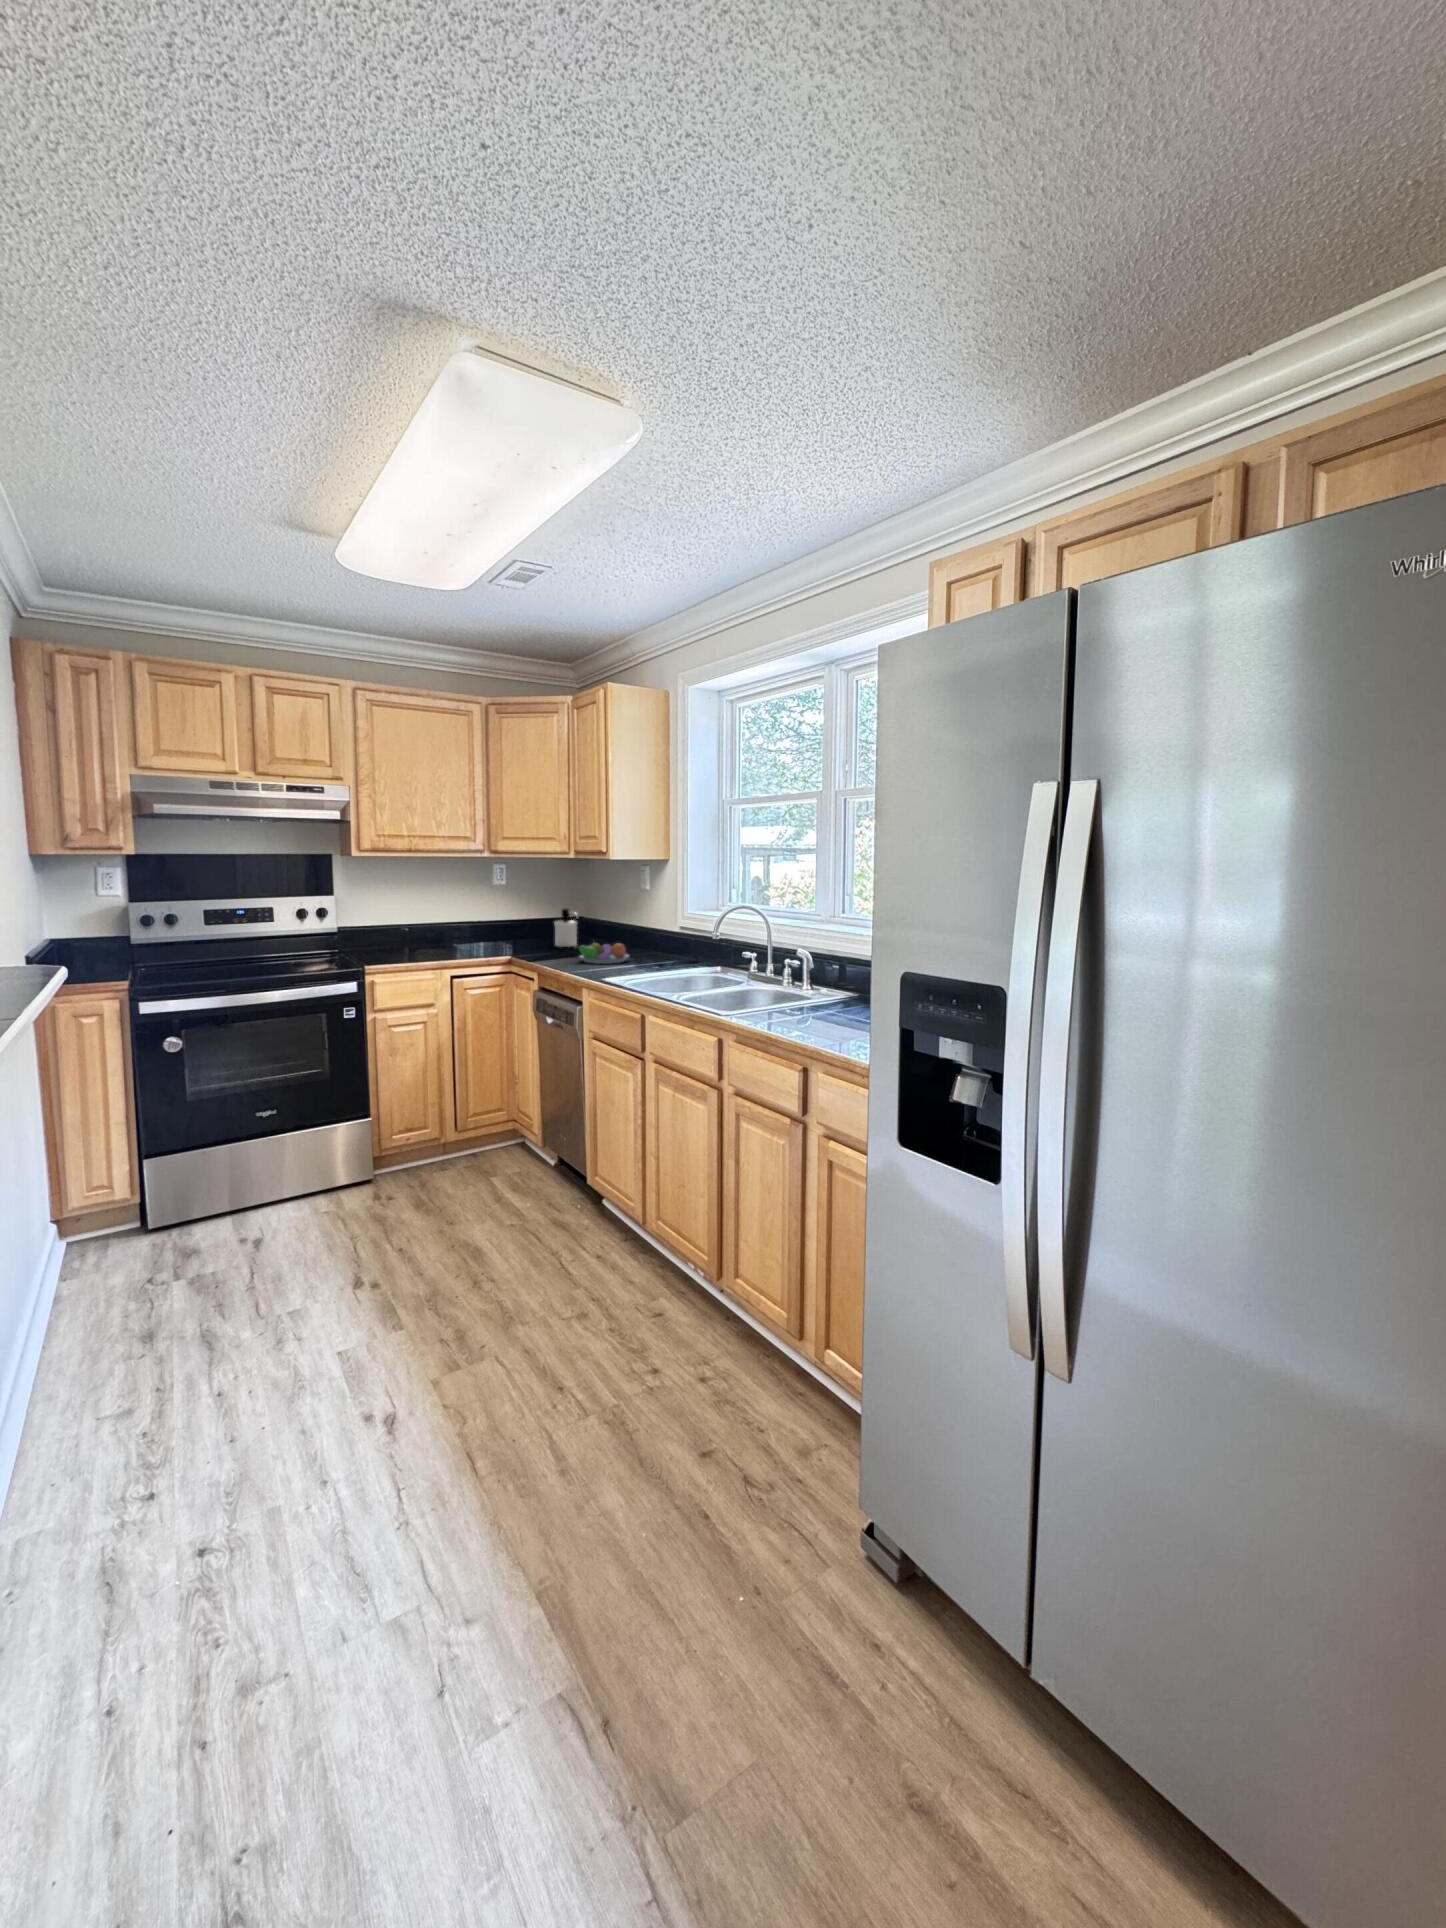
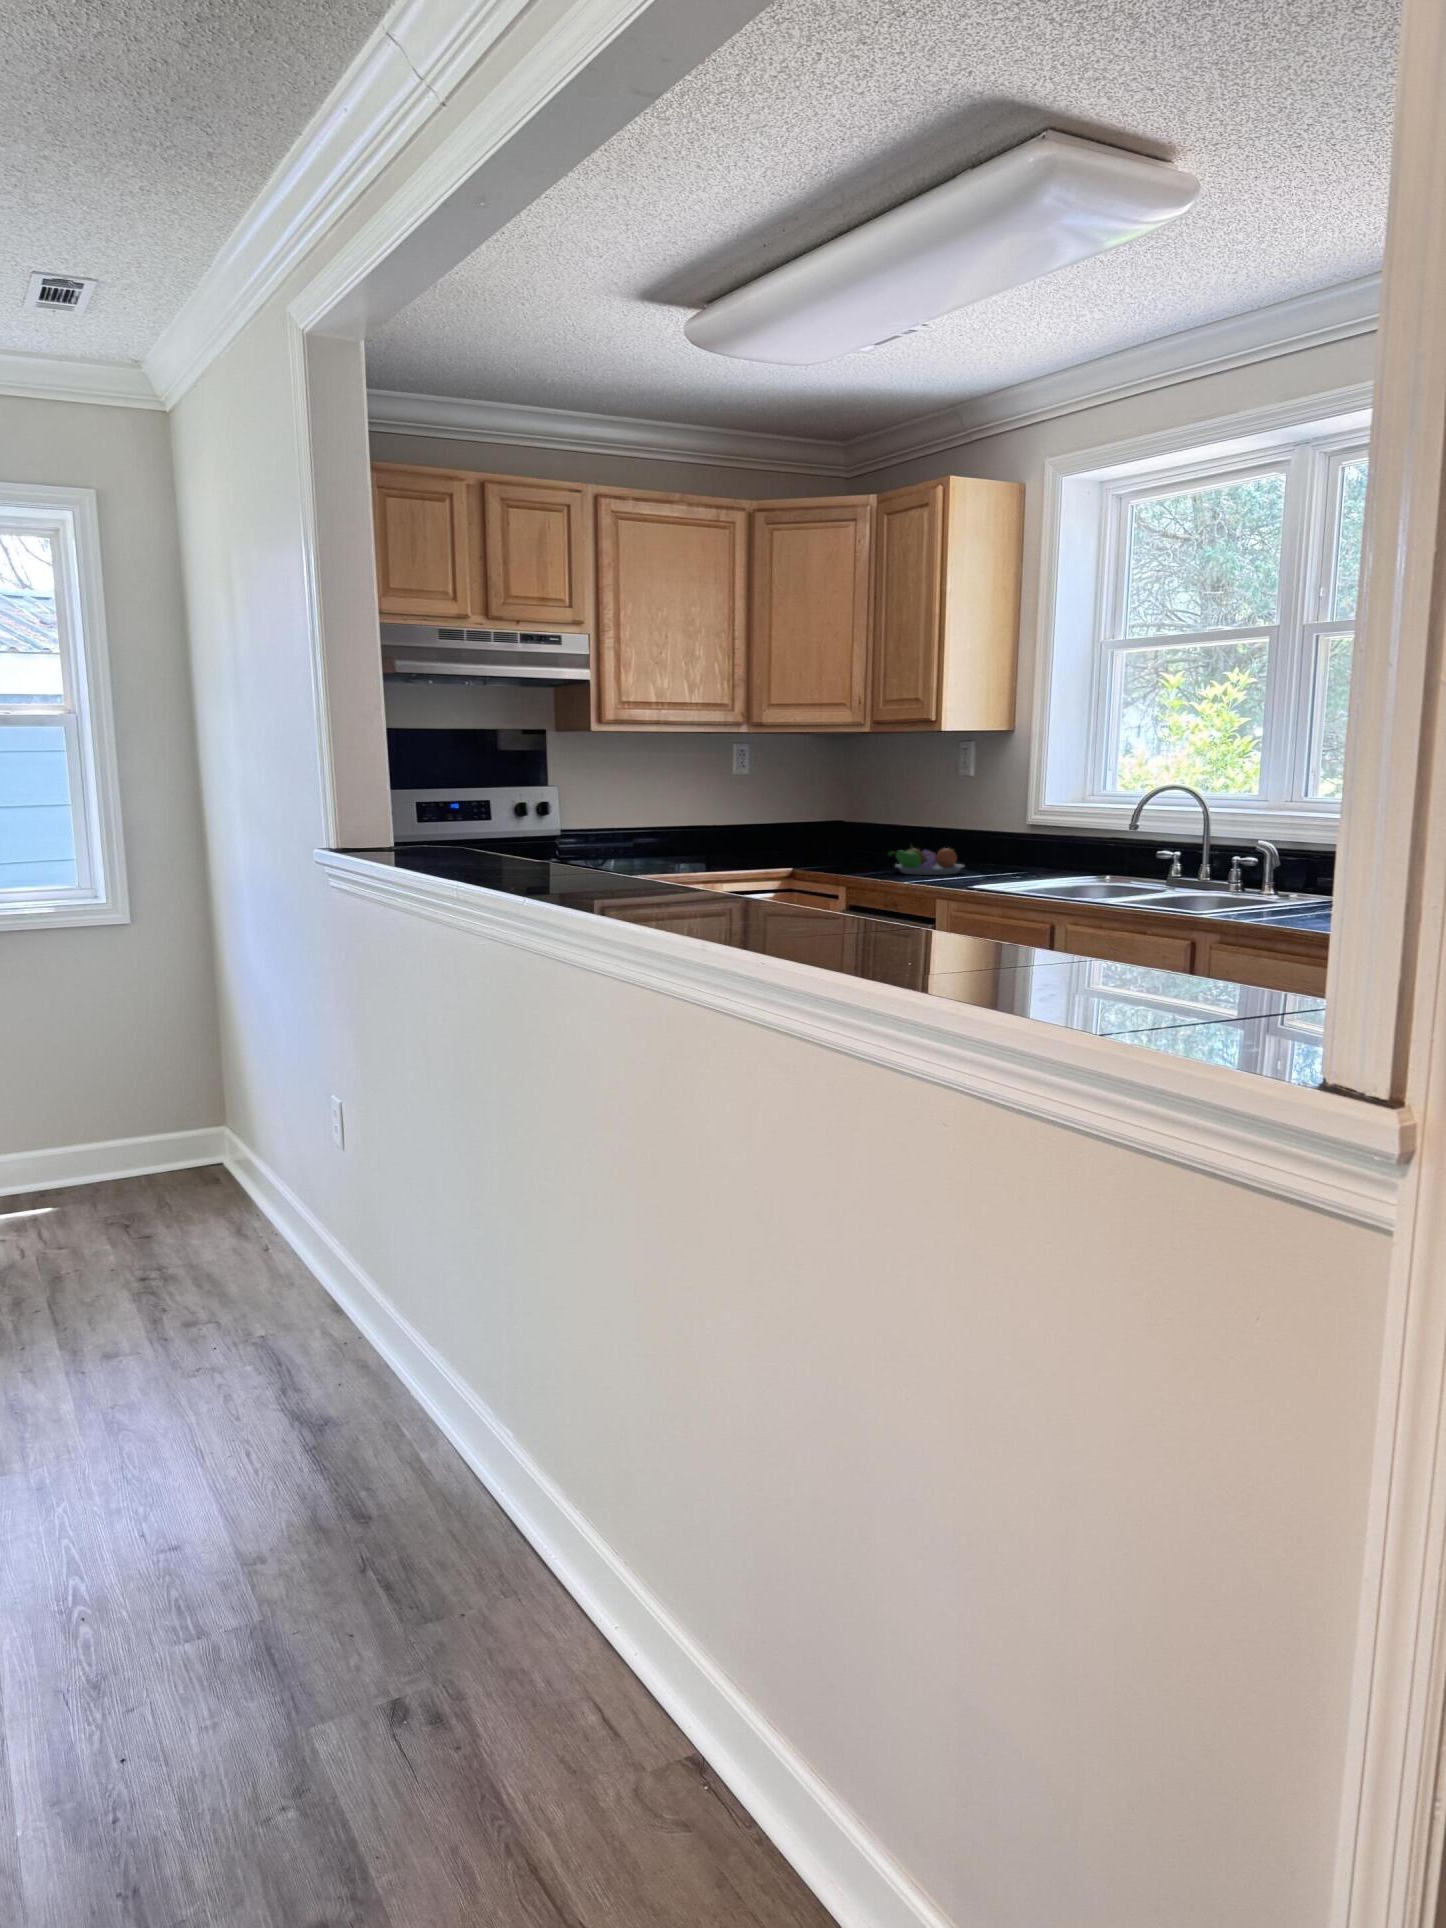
soap dispenser: present [554,908,578,947] -> none [822,806,862,860]

